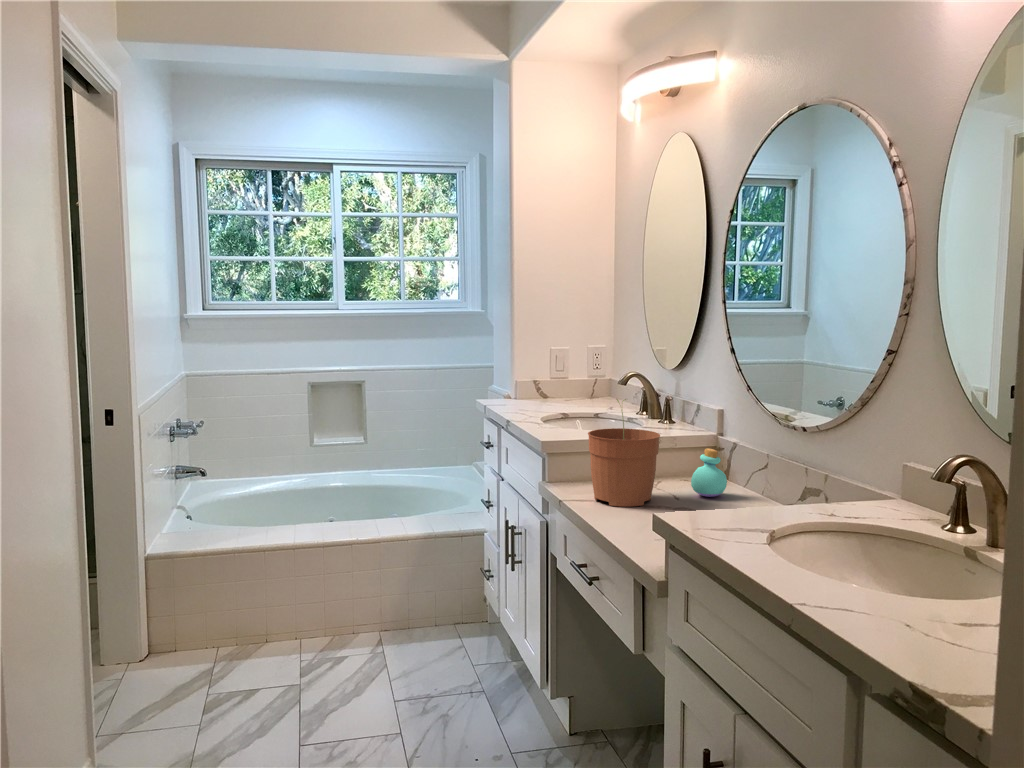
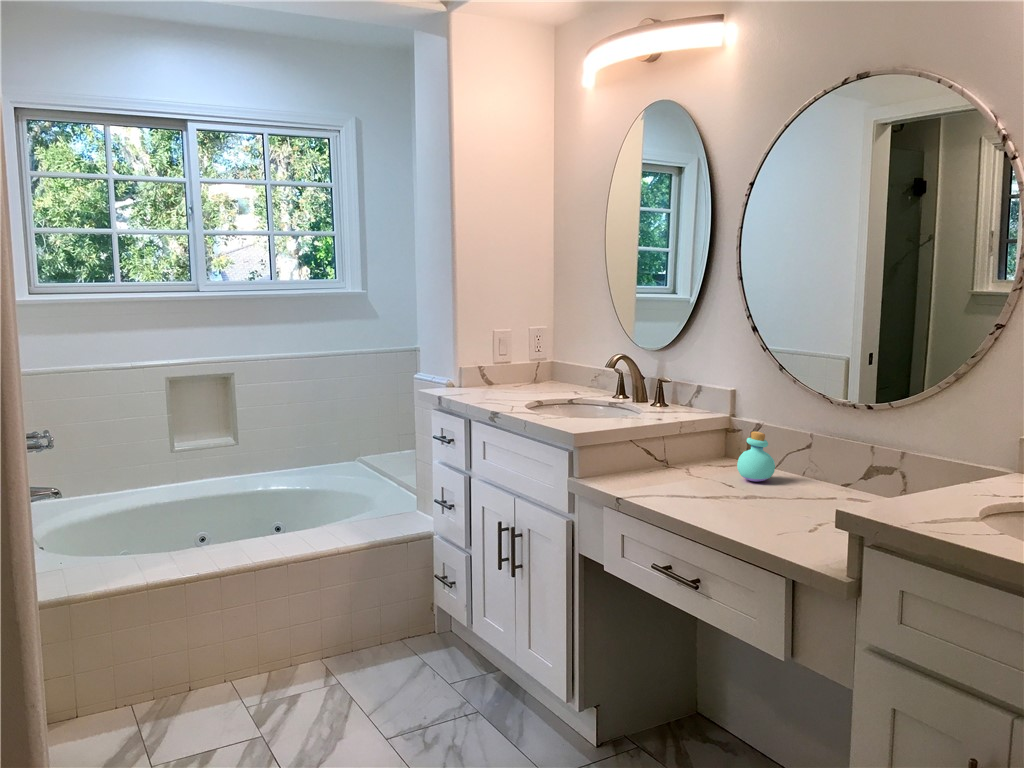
plant pot: present [588,399,660,507] -> none [642,384,721,500]

